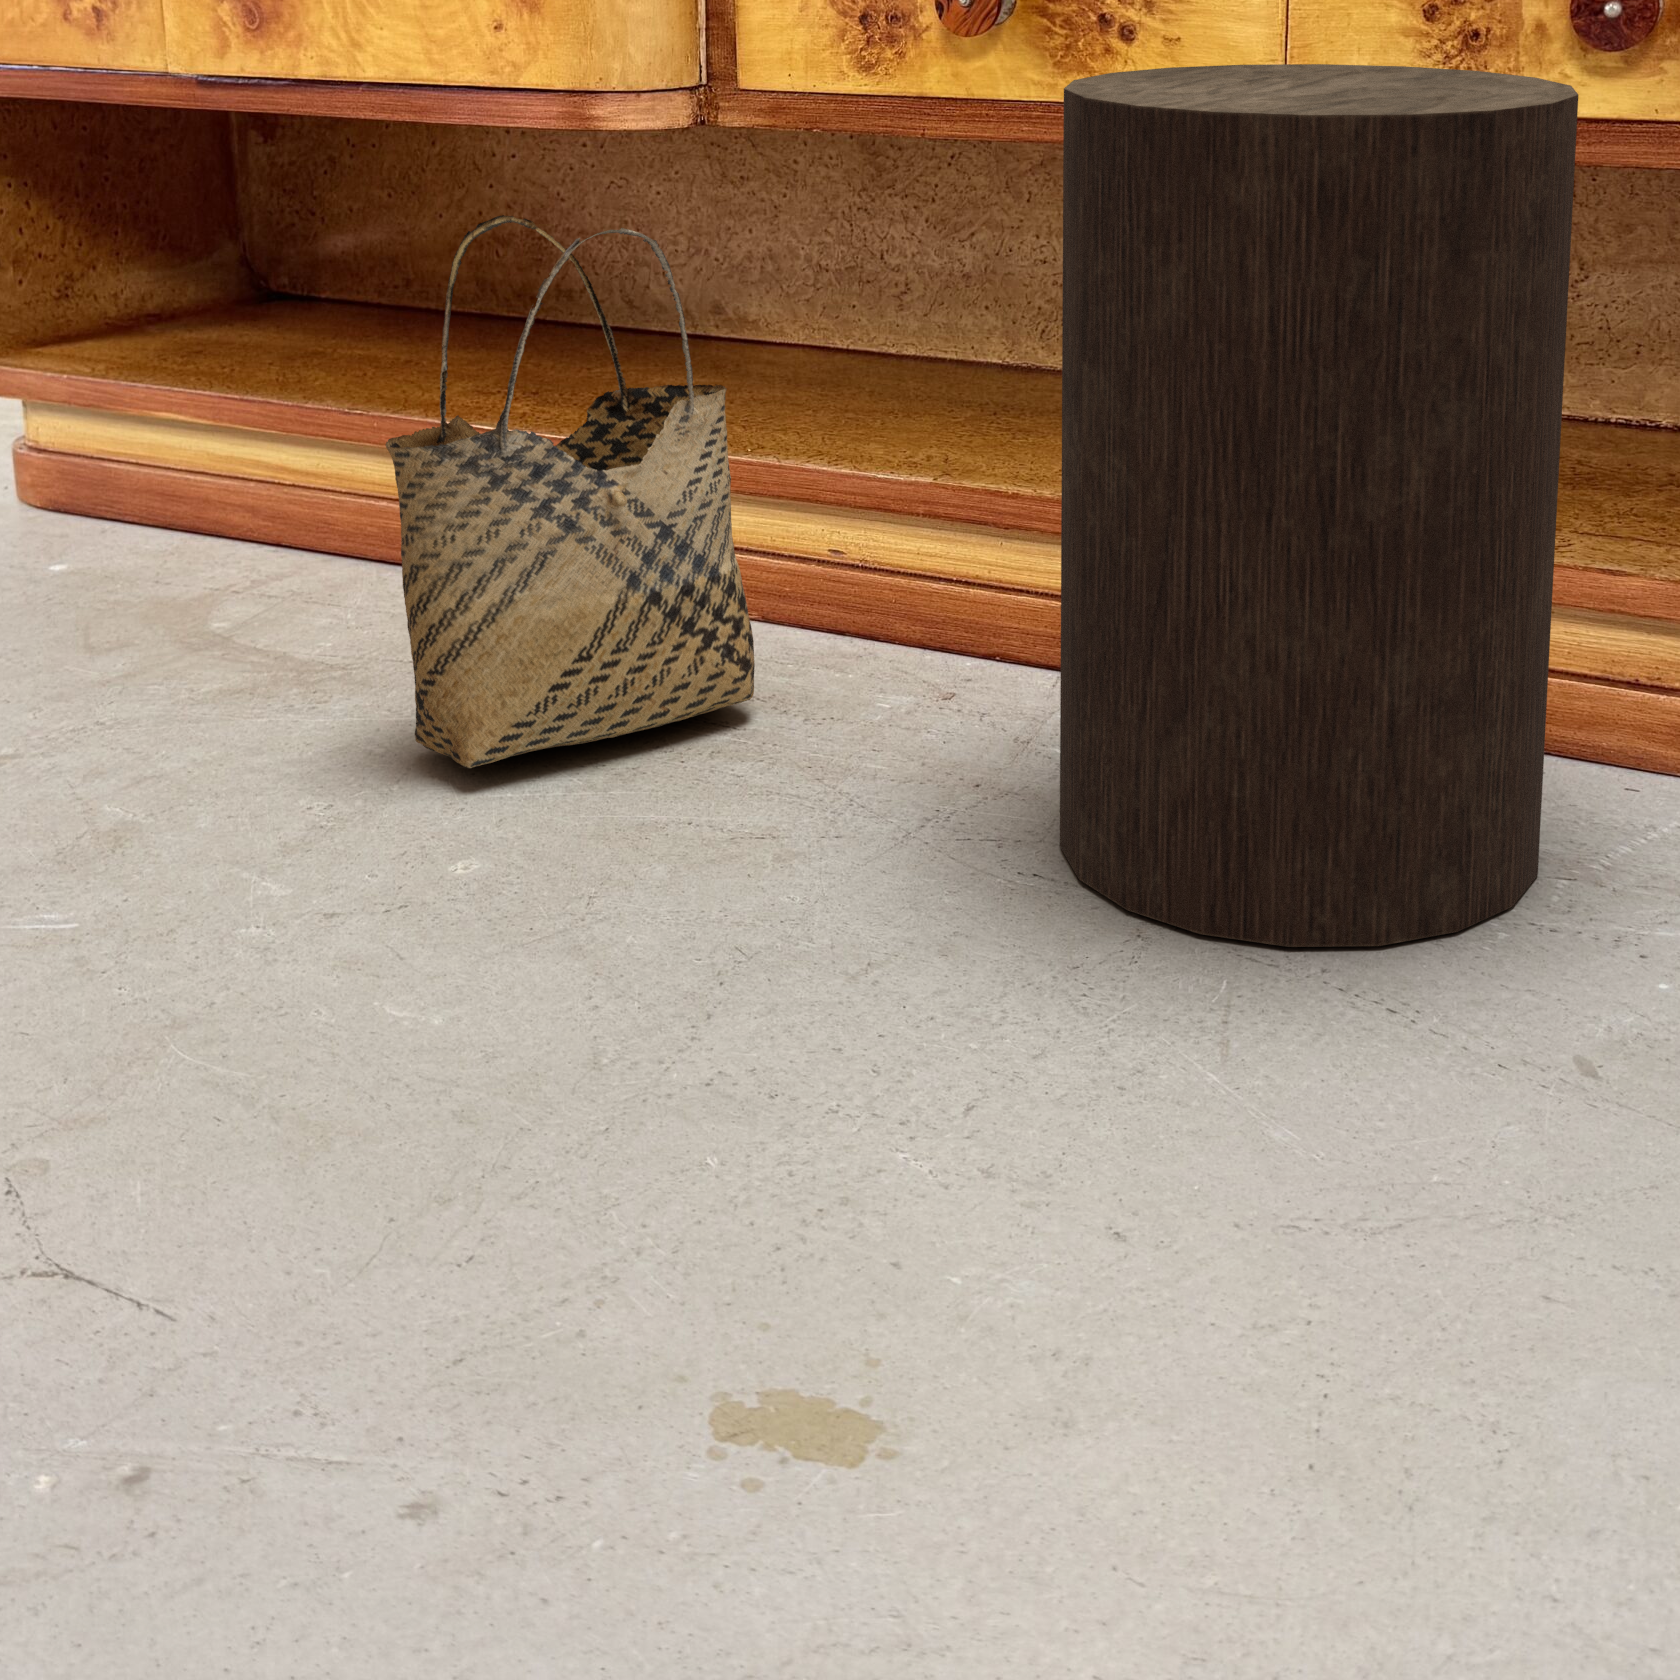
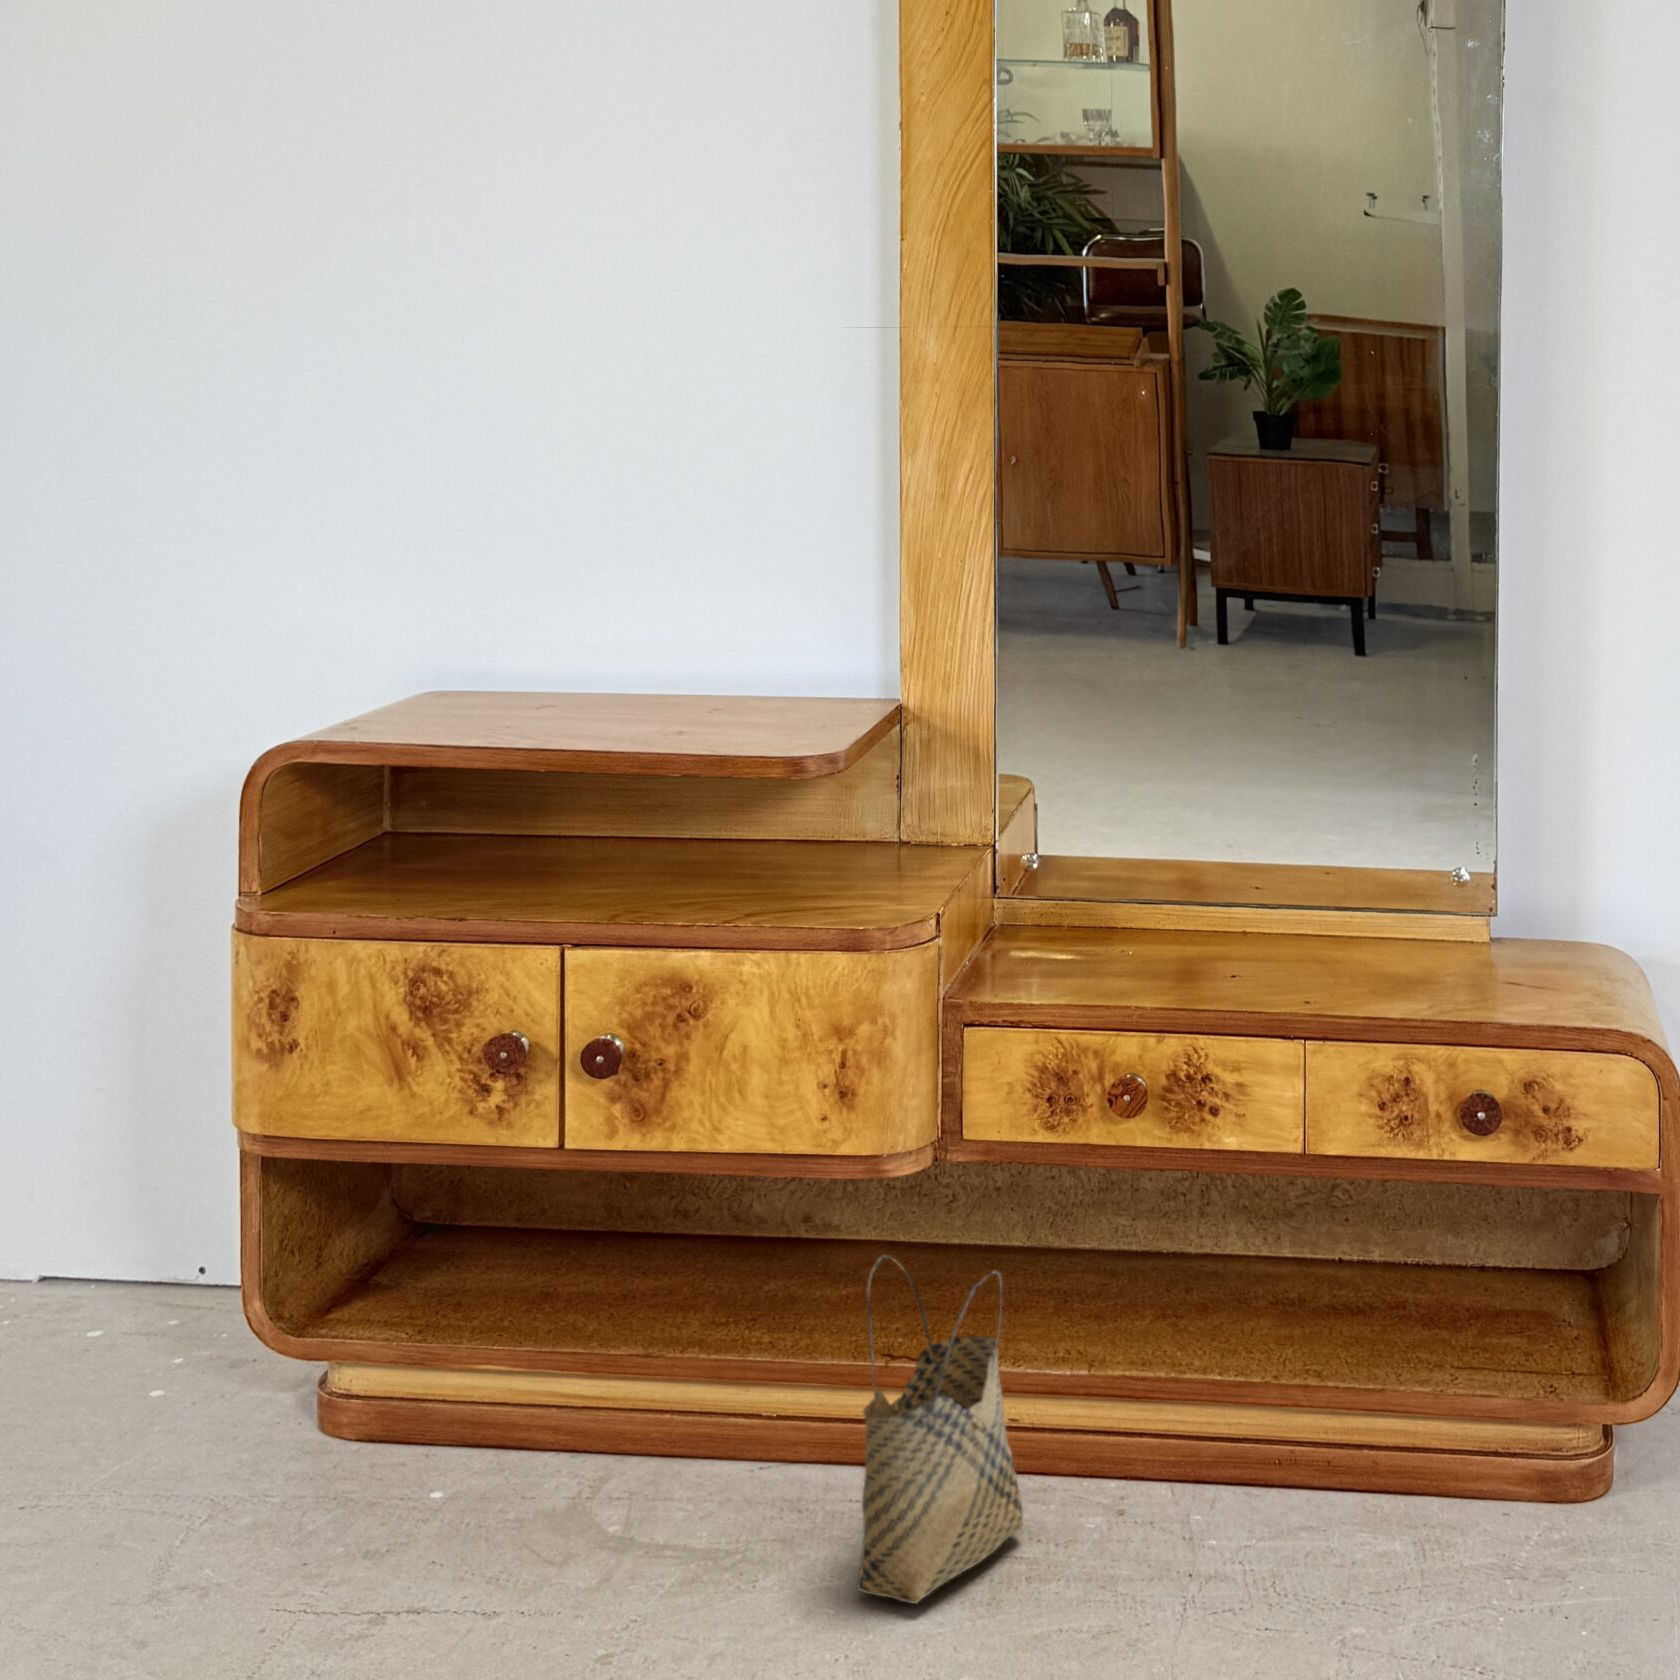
stool: present [1060,64,1578,947] -> none [1248,1144,1506,1638]

